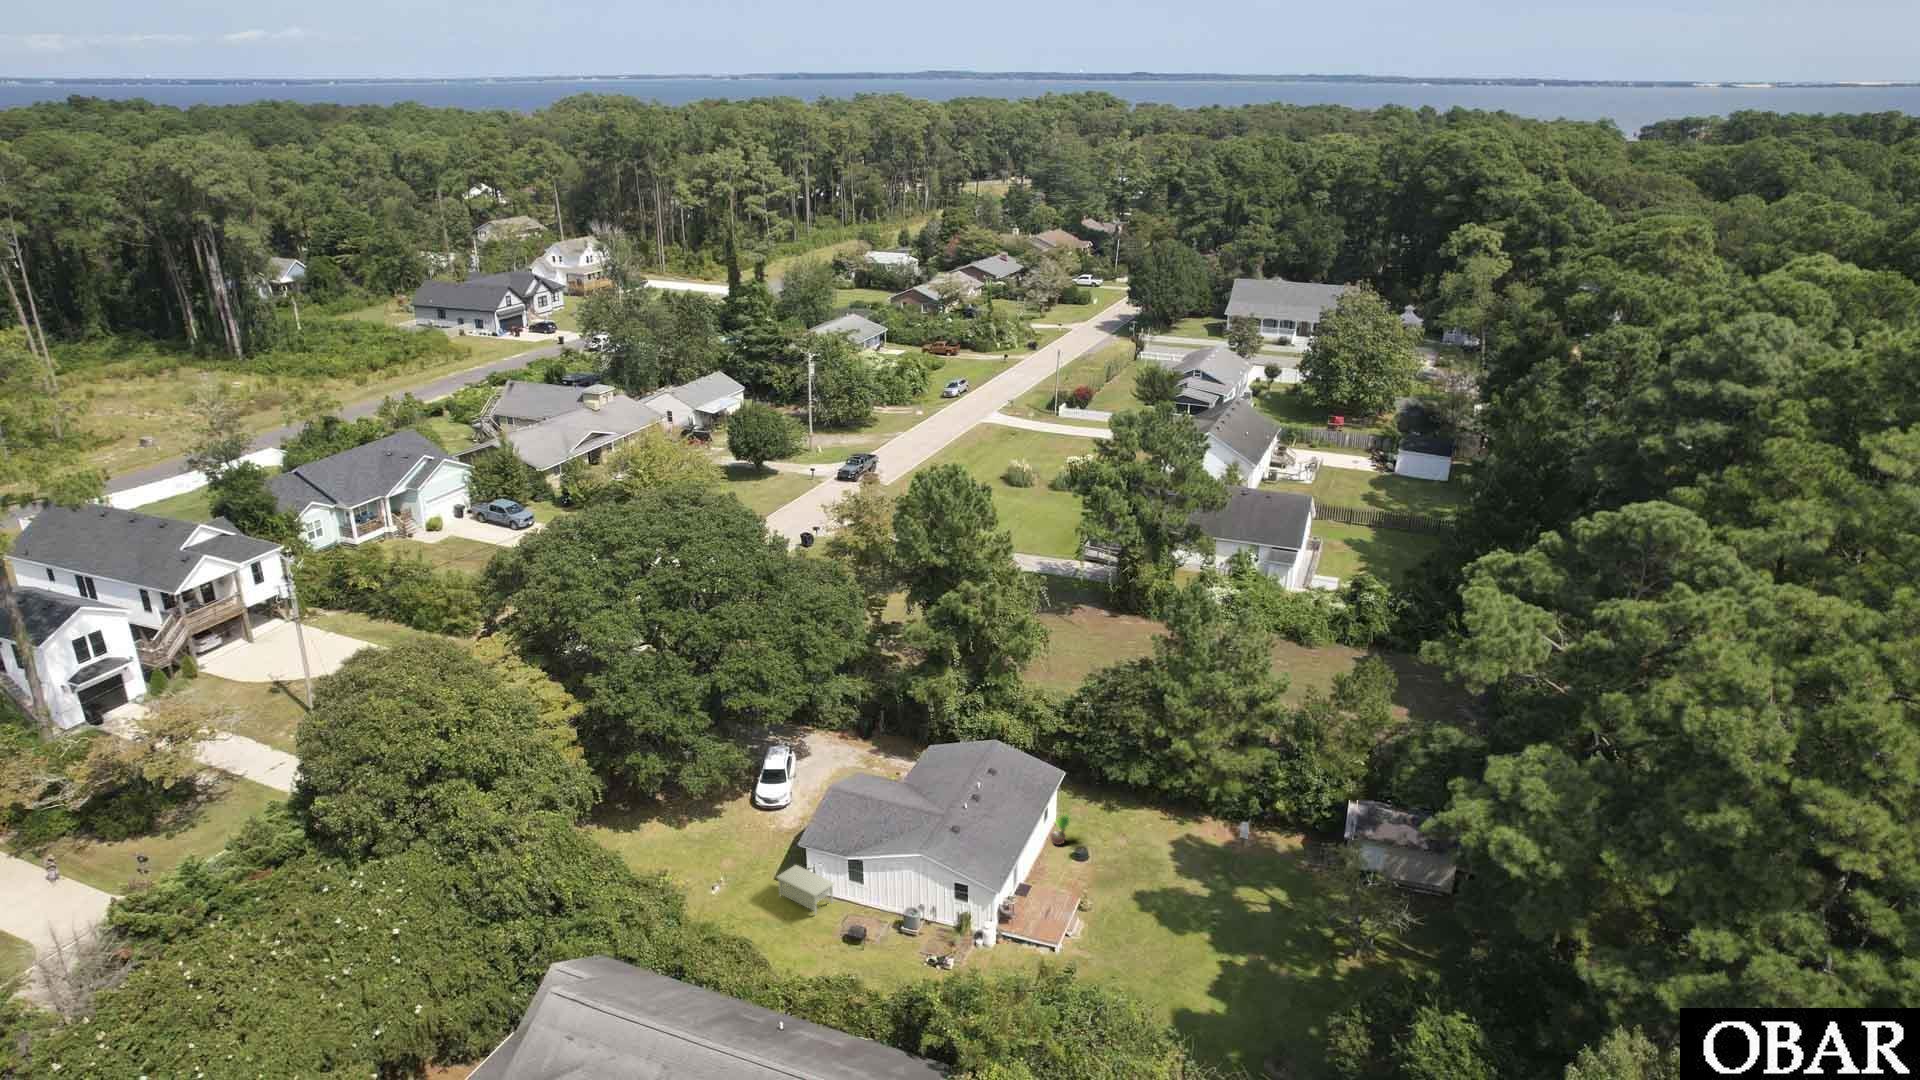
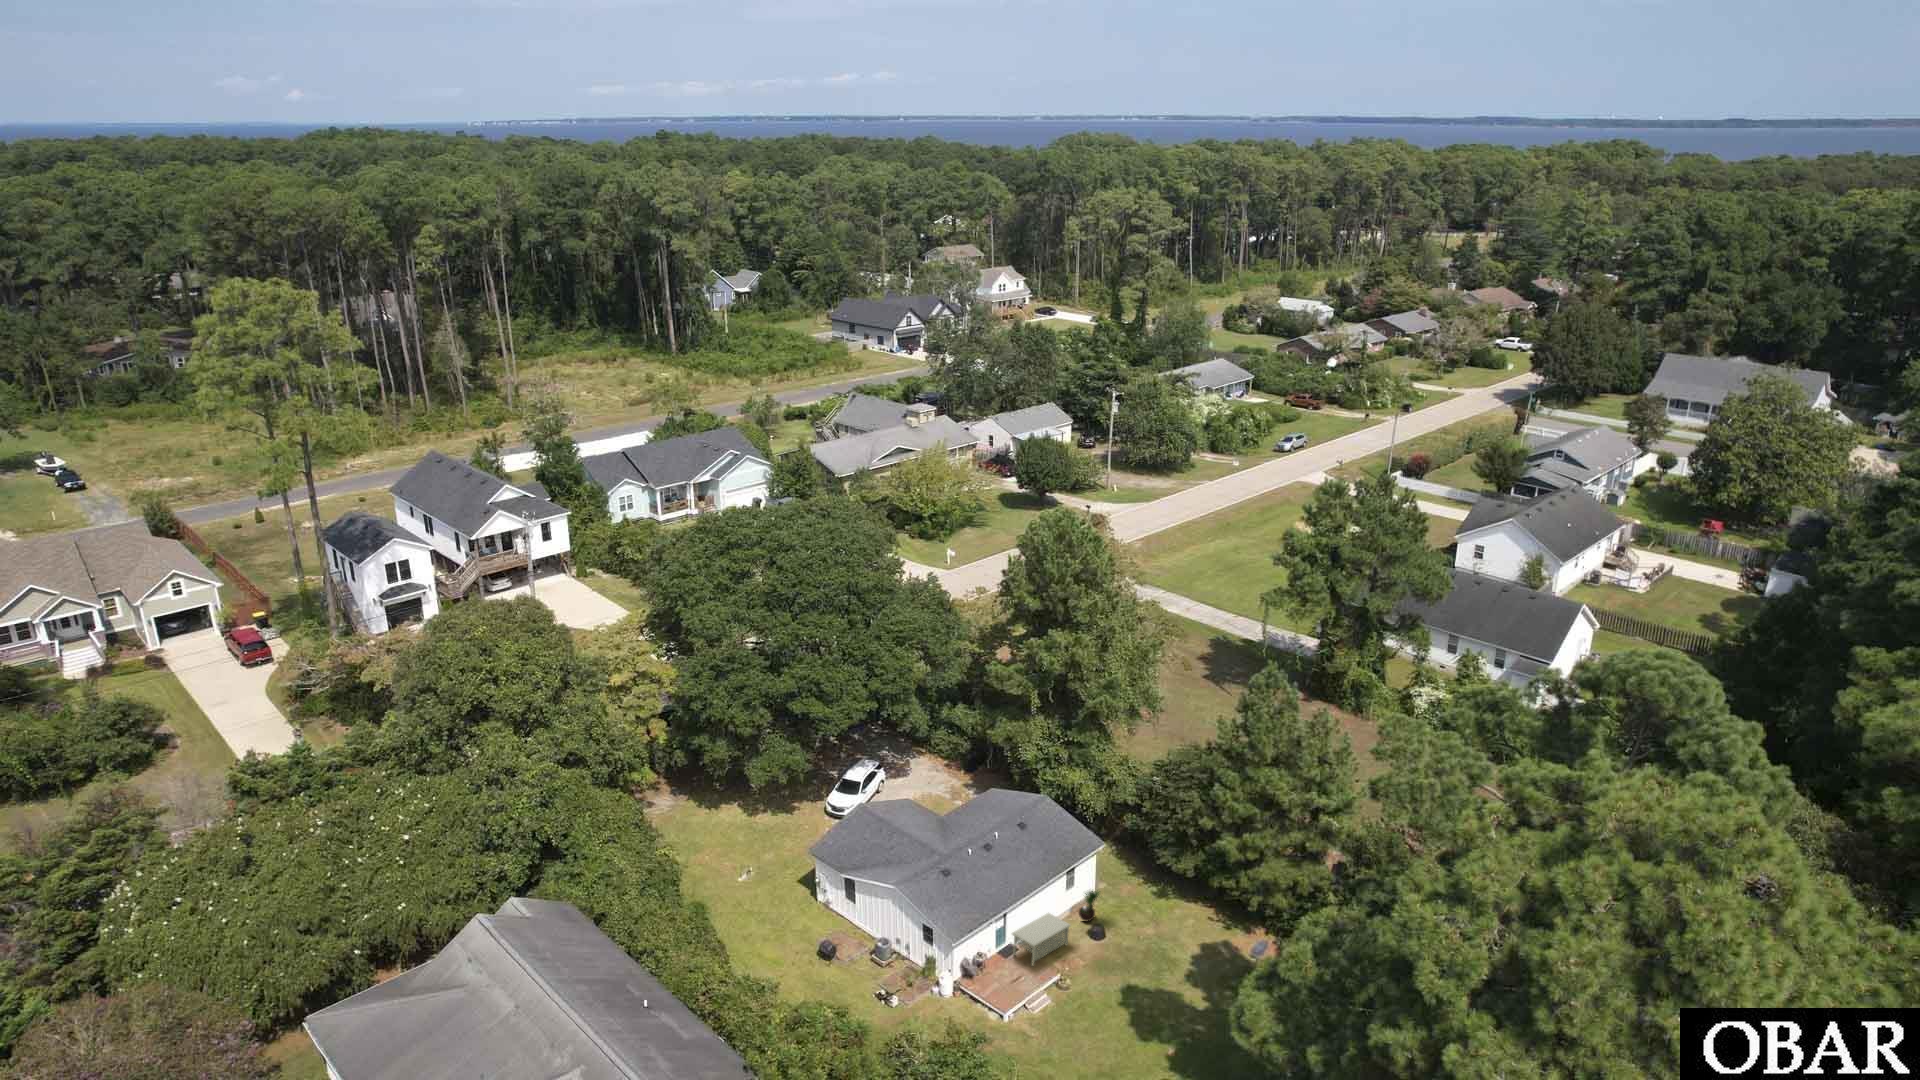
storage bench: present [777,865,834,914] -> present [1012,913,1070,965]

